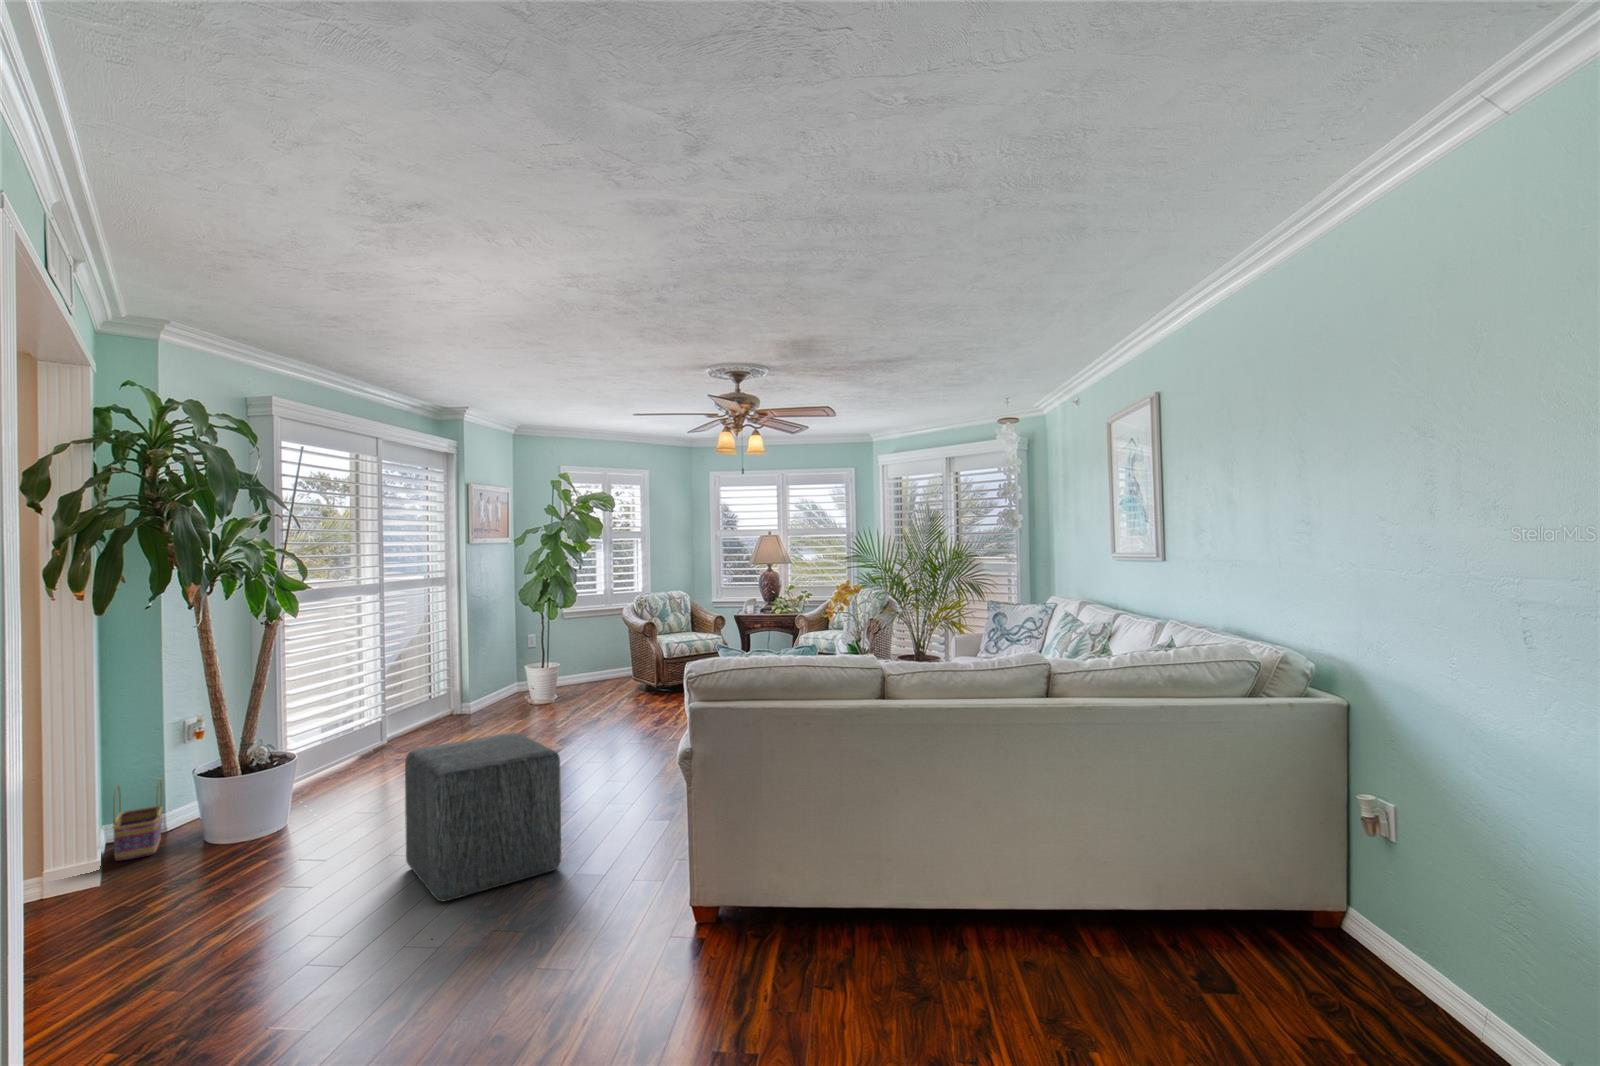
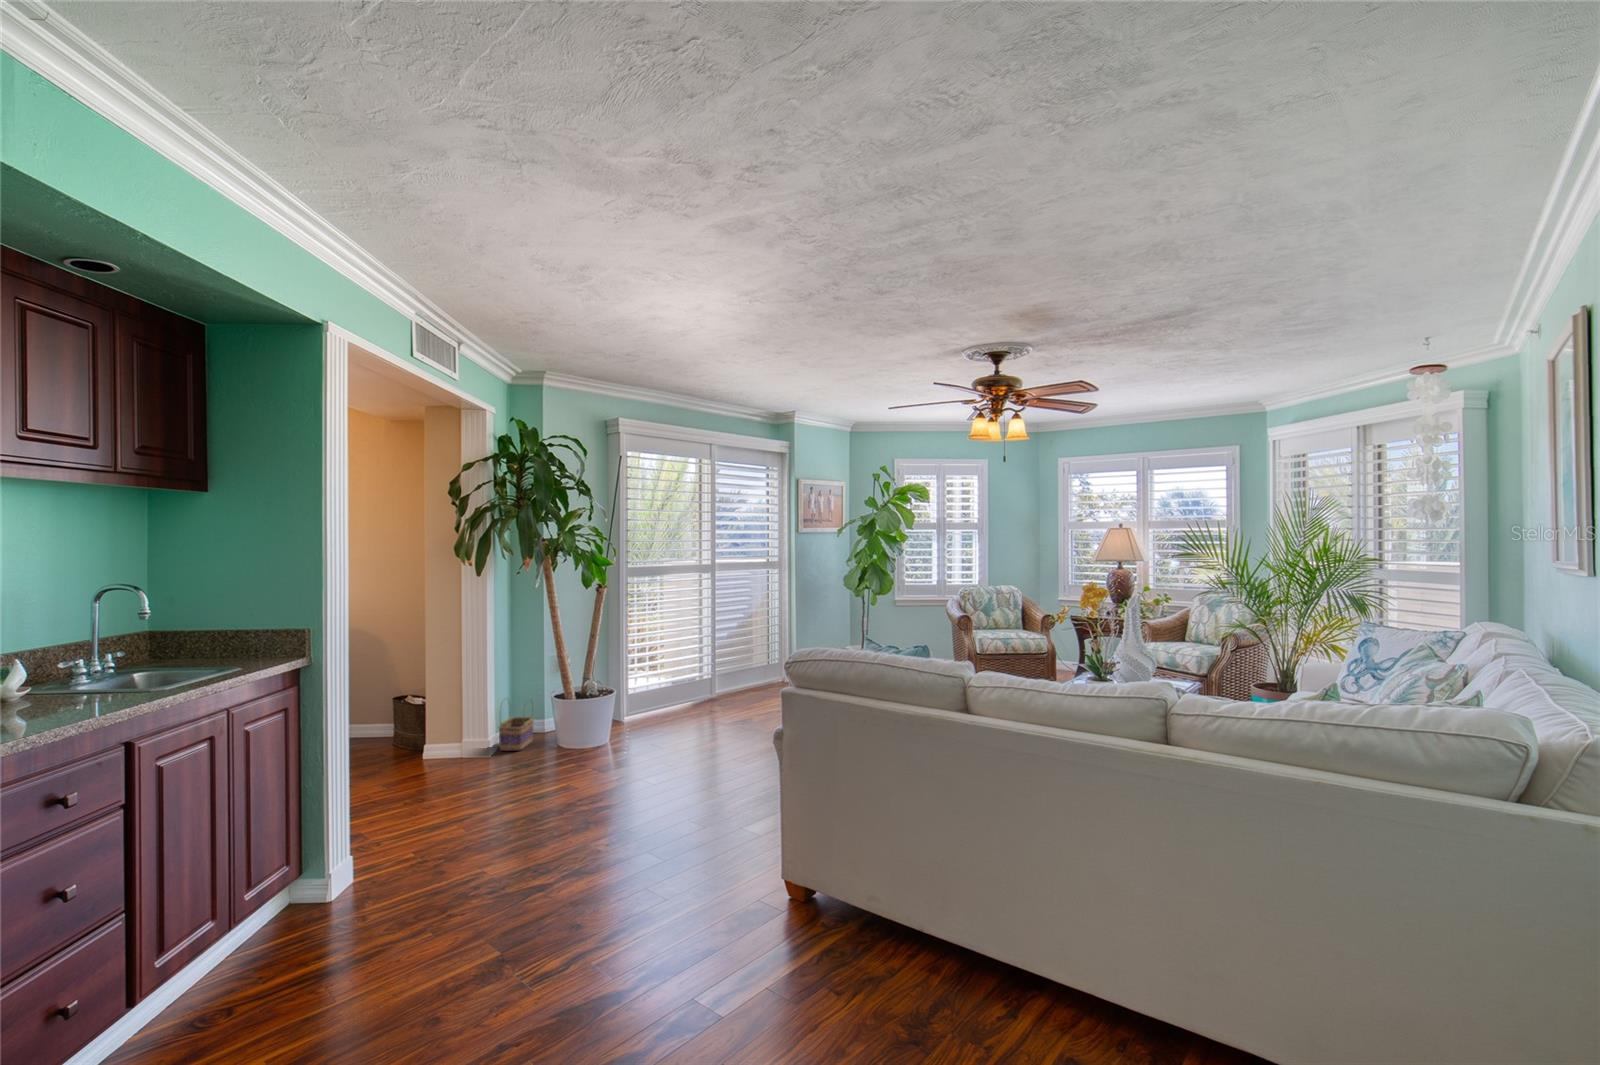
ottoman: present [405,733,561,901] -> none [627,701,736,829]

